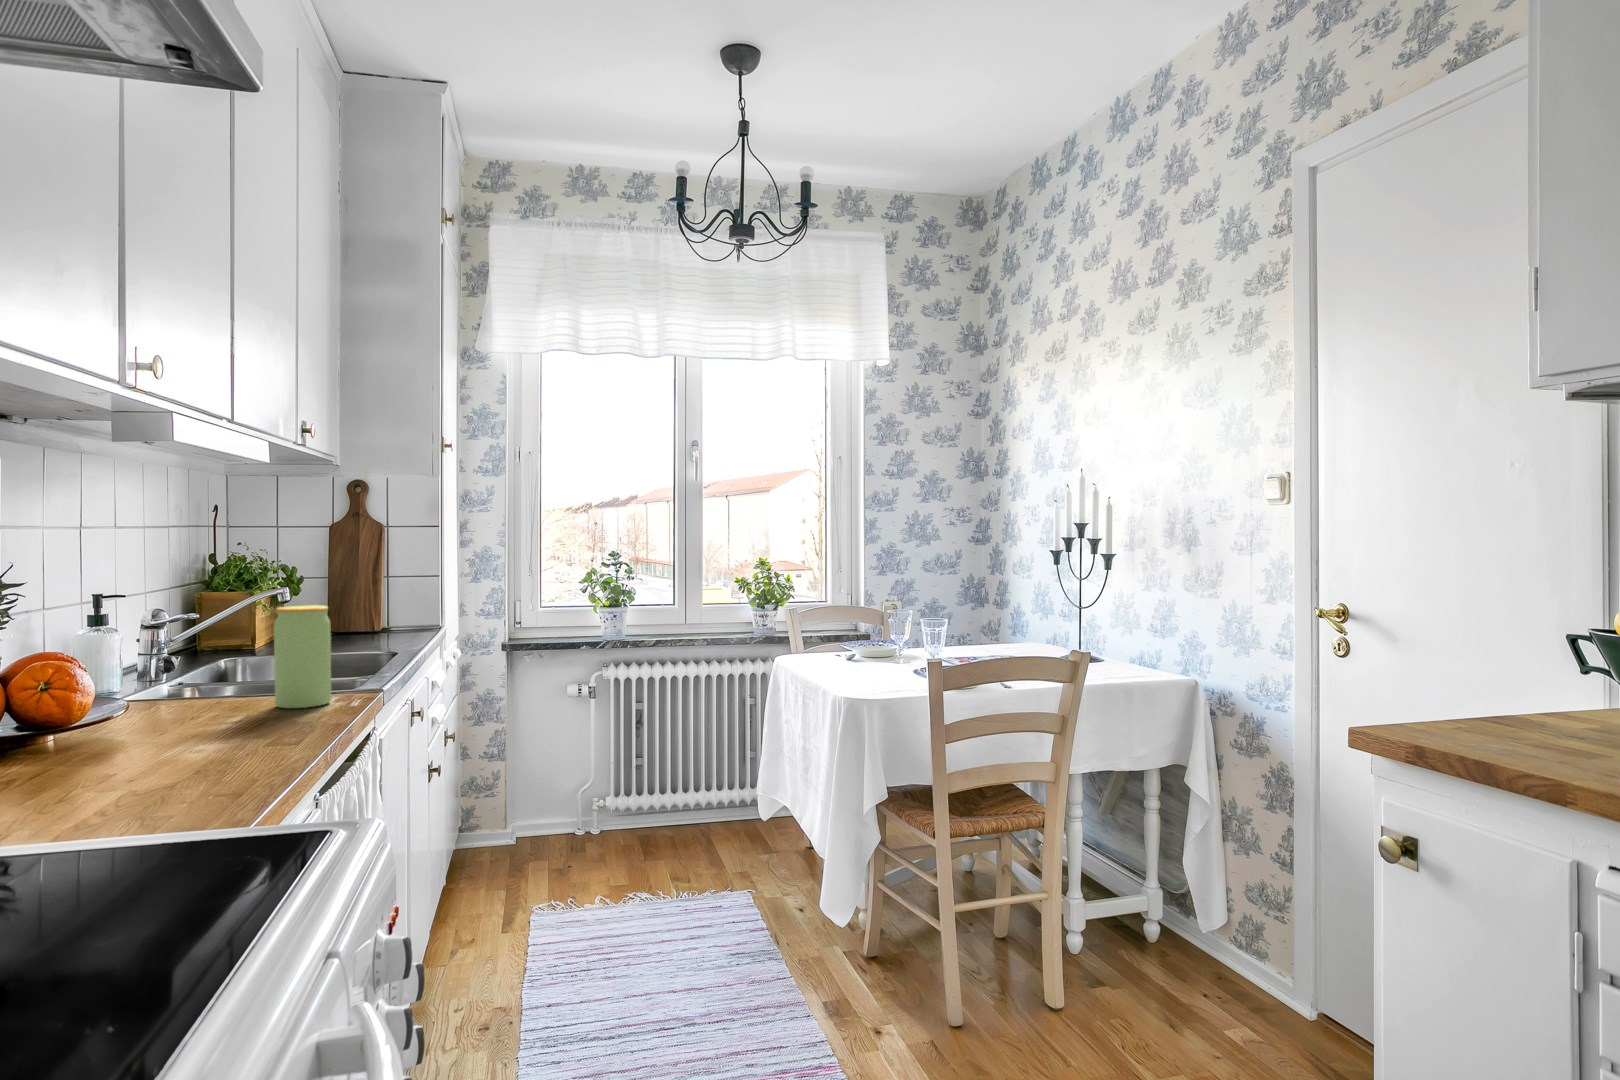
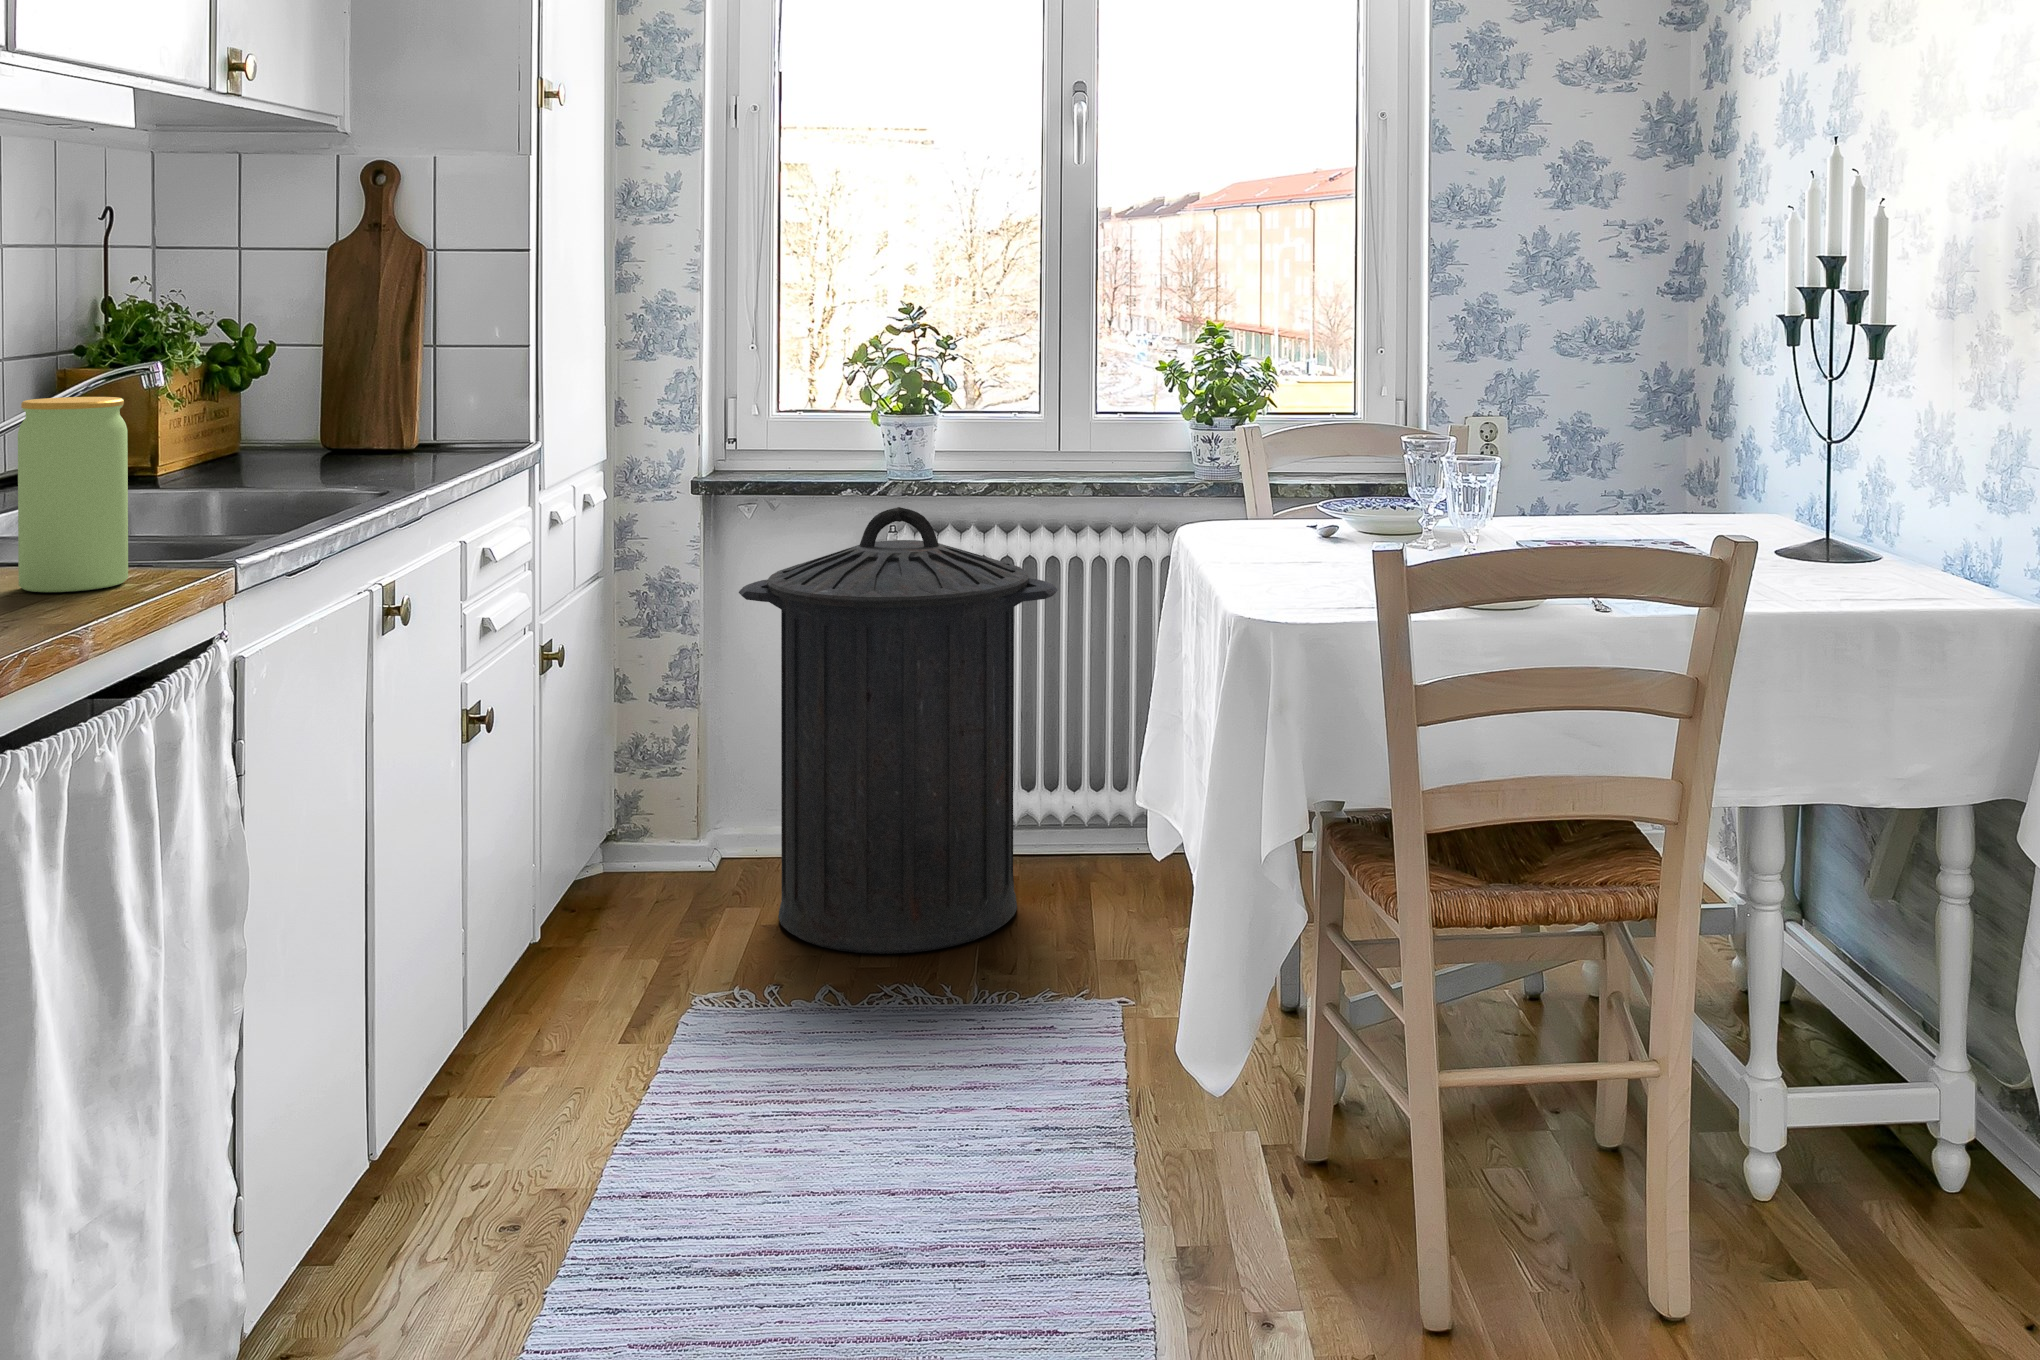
trash can: none [537,654,699,879] -> present [739,507,1058,954]

